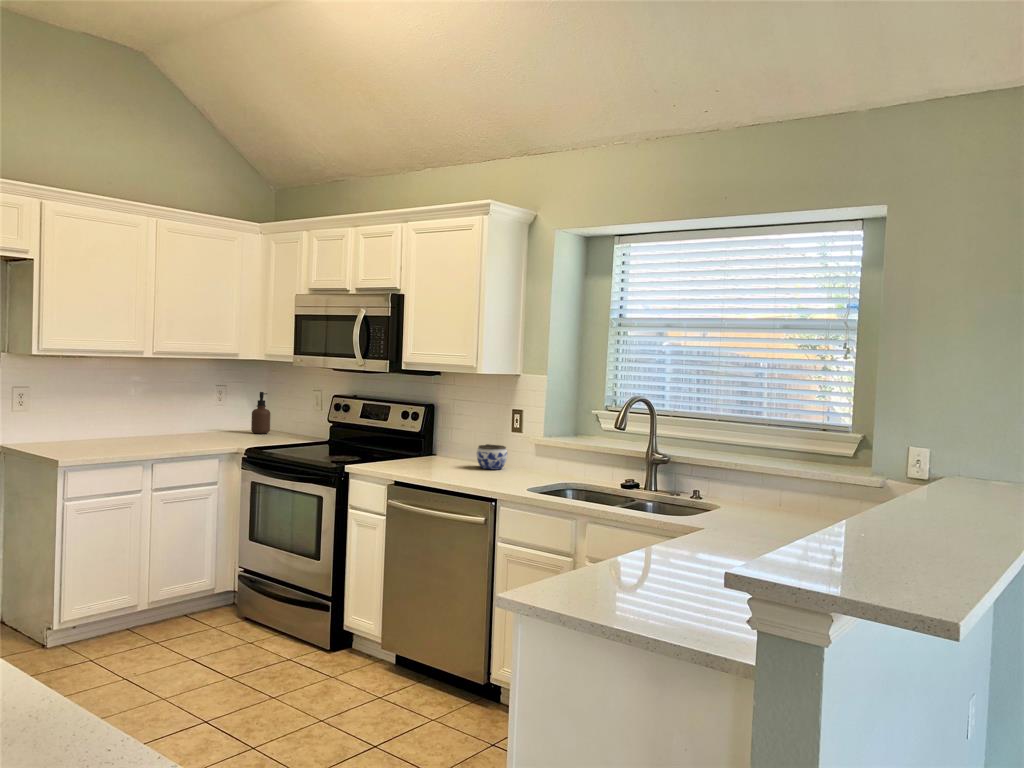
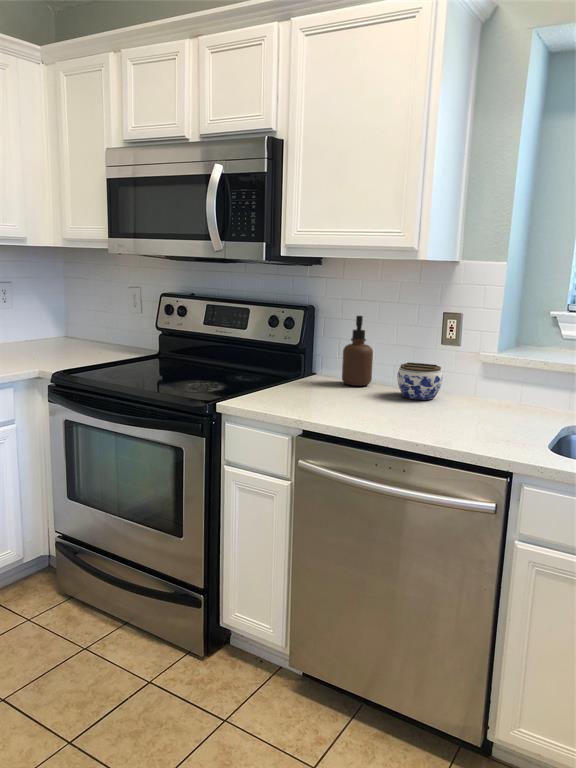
soap dispenser: present [251,392,270,434] -> present [342,316,373,386]

